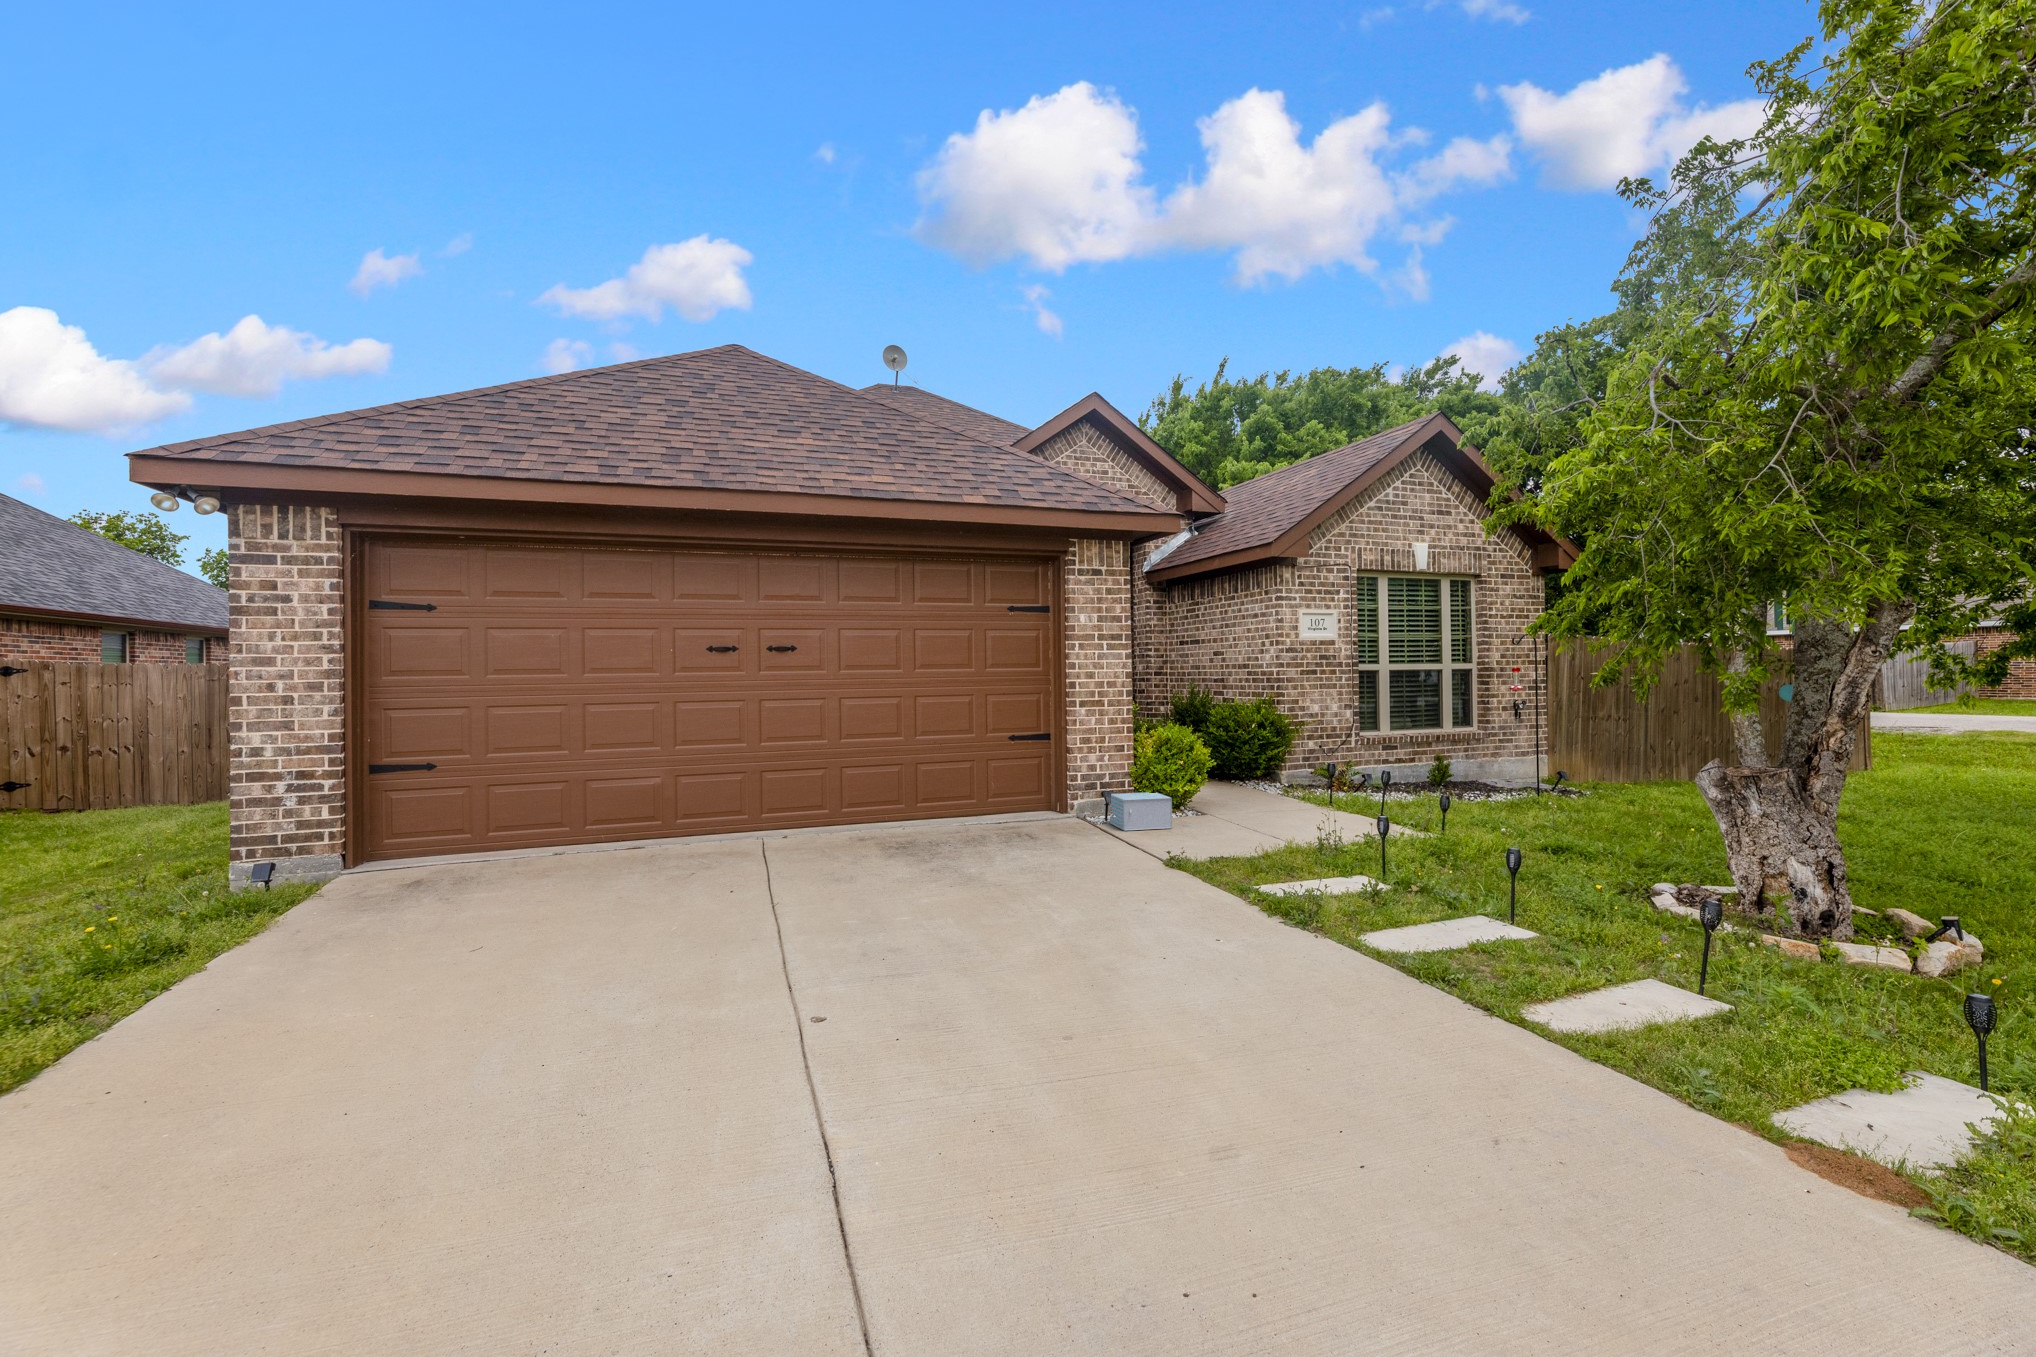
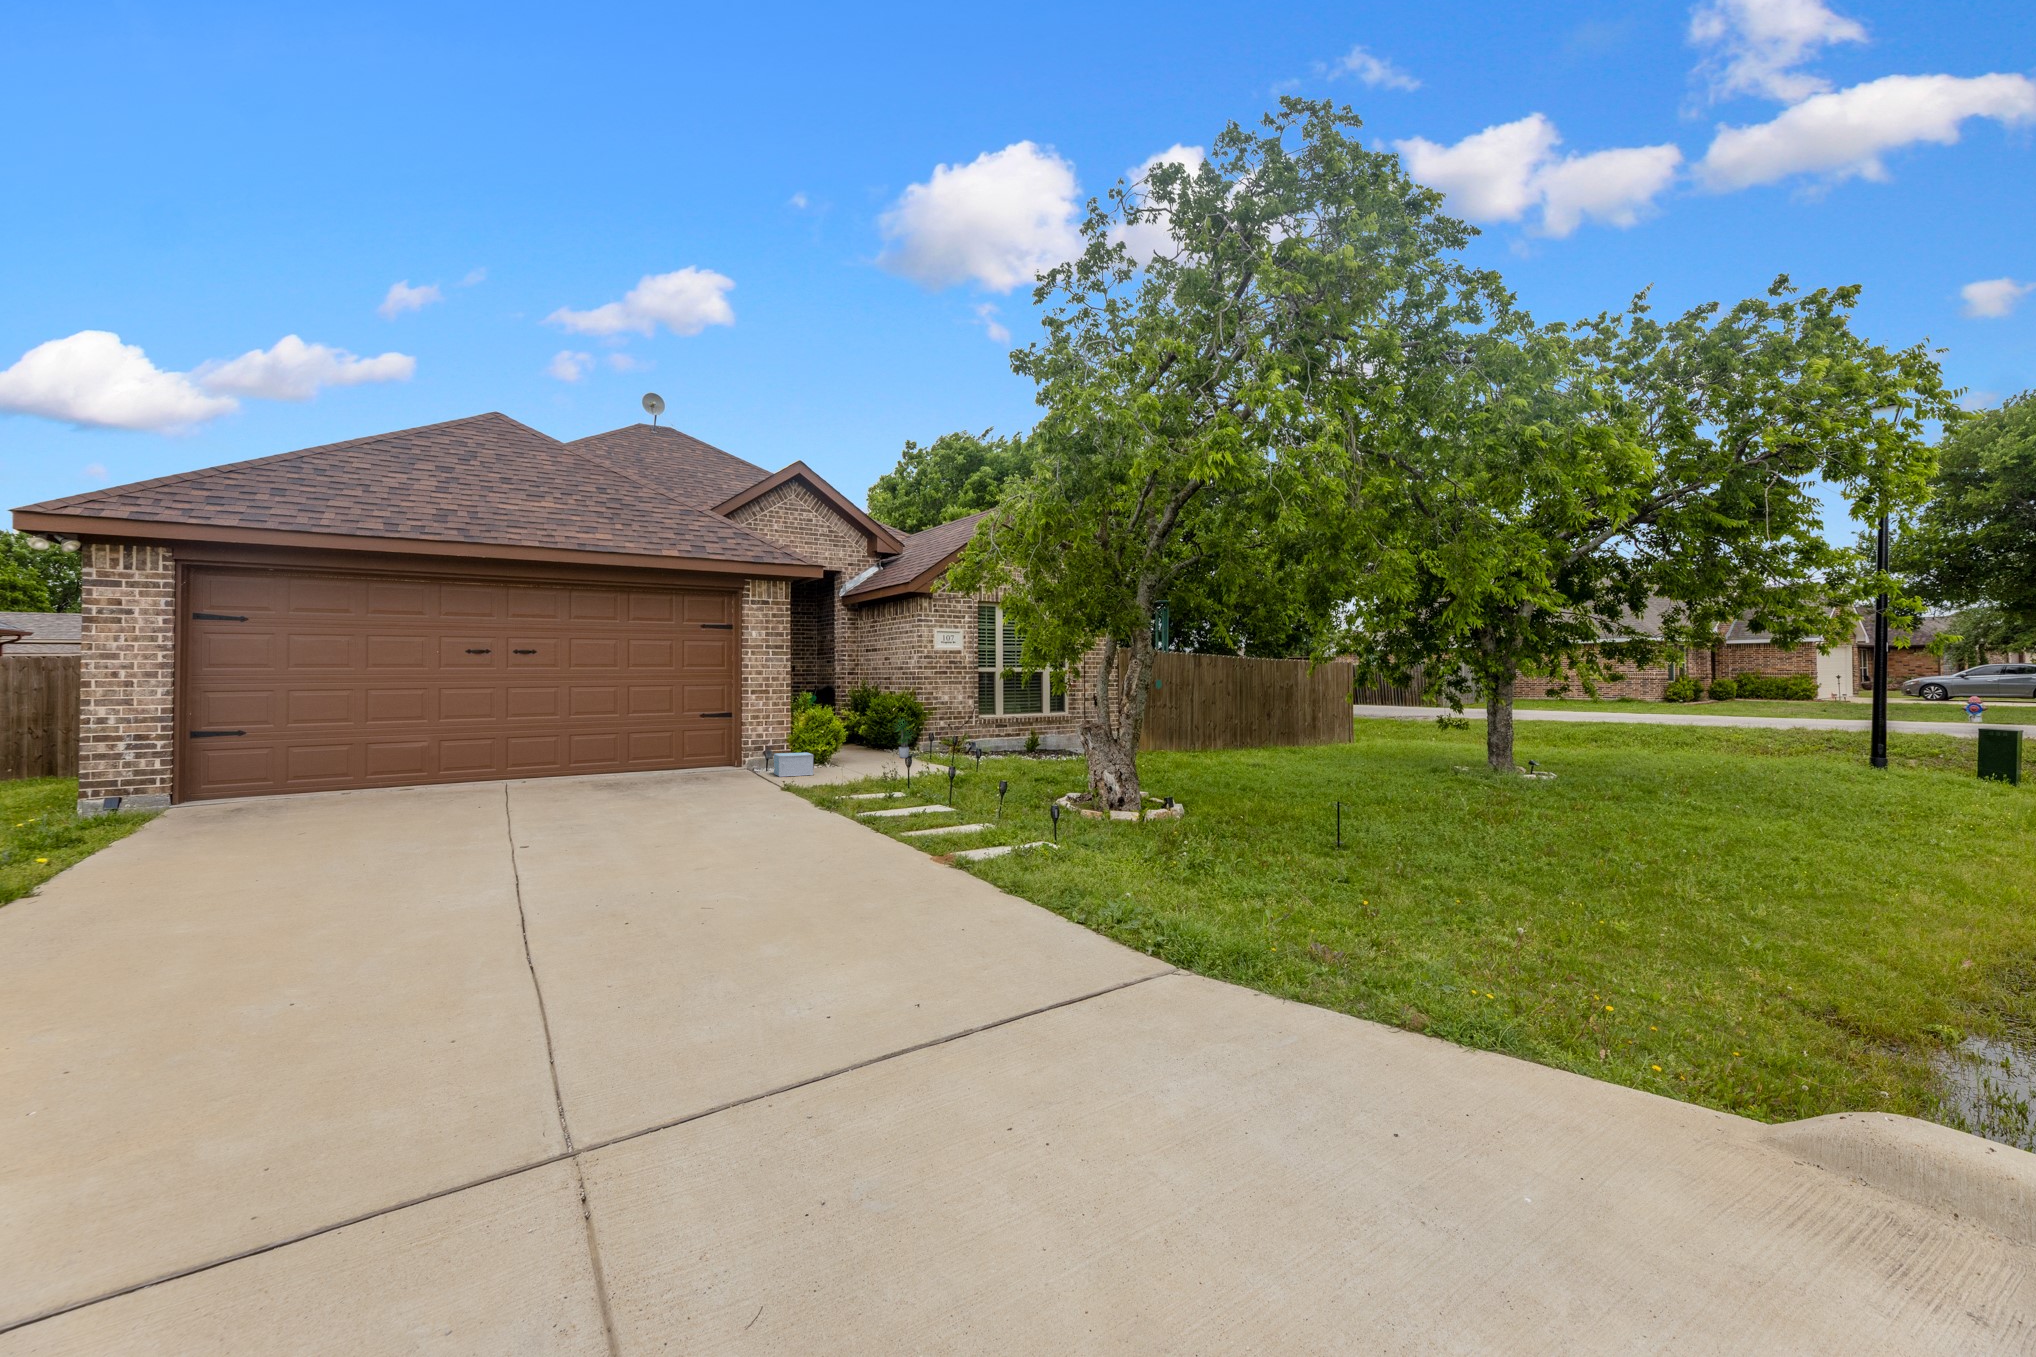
potted plant: none [1245,736,1285,795] -> present [897,719,913,758]

